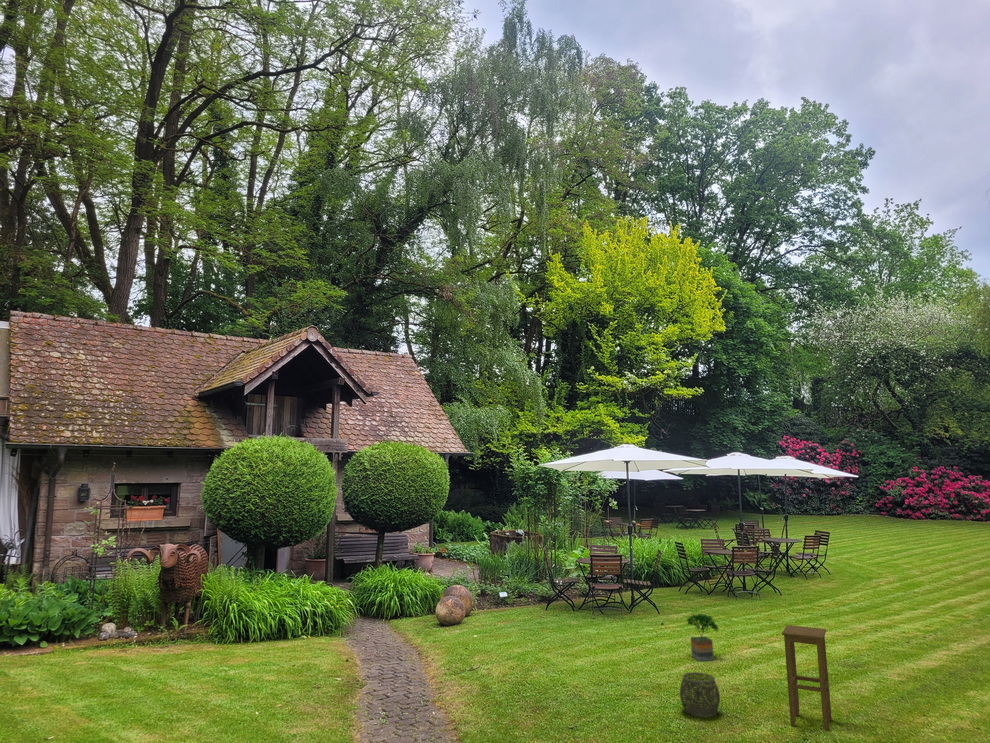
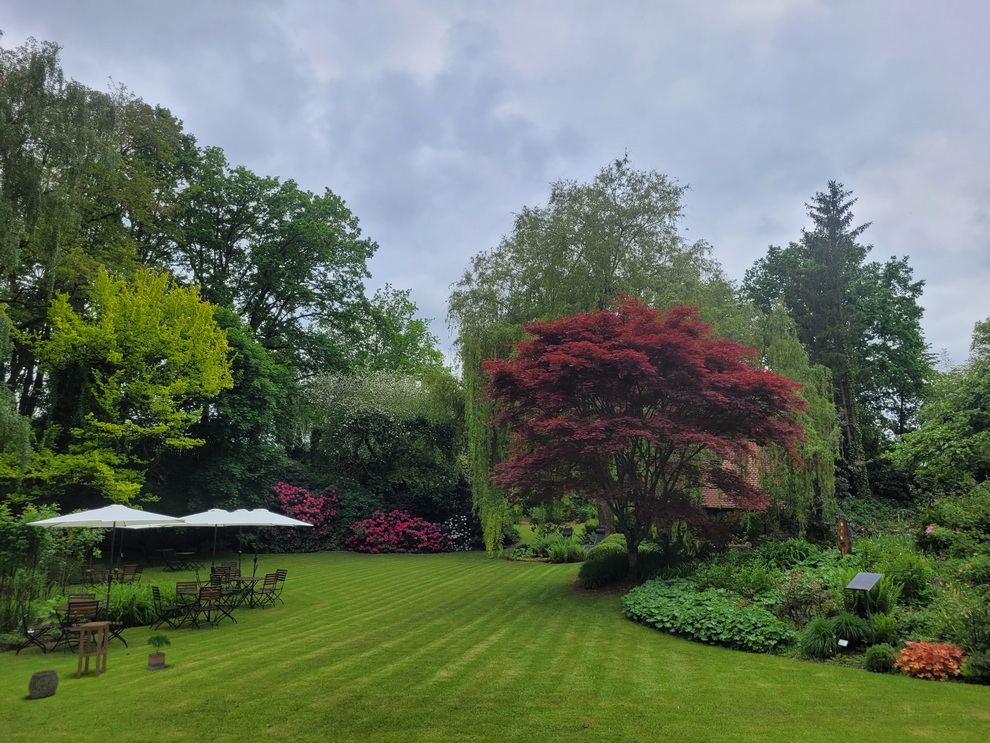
stool: present [782,625,832,732] -> present [77,621,110,678]
woven basket: present [680,672,720,717] -> present [28,670,59,698]

